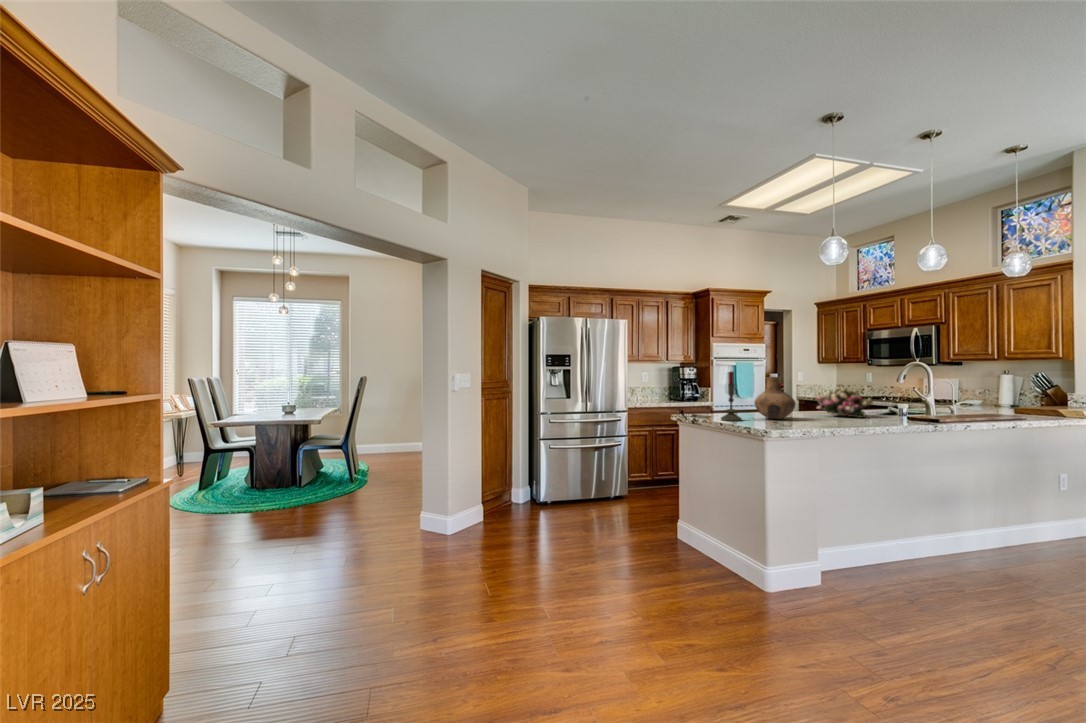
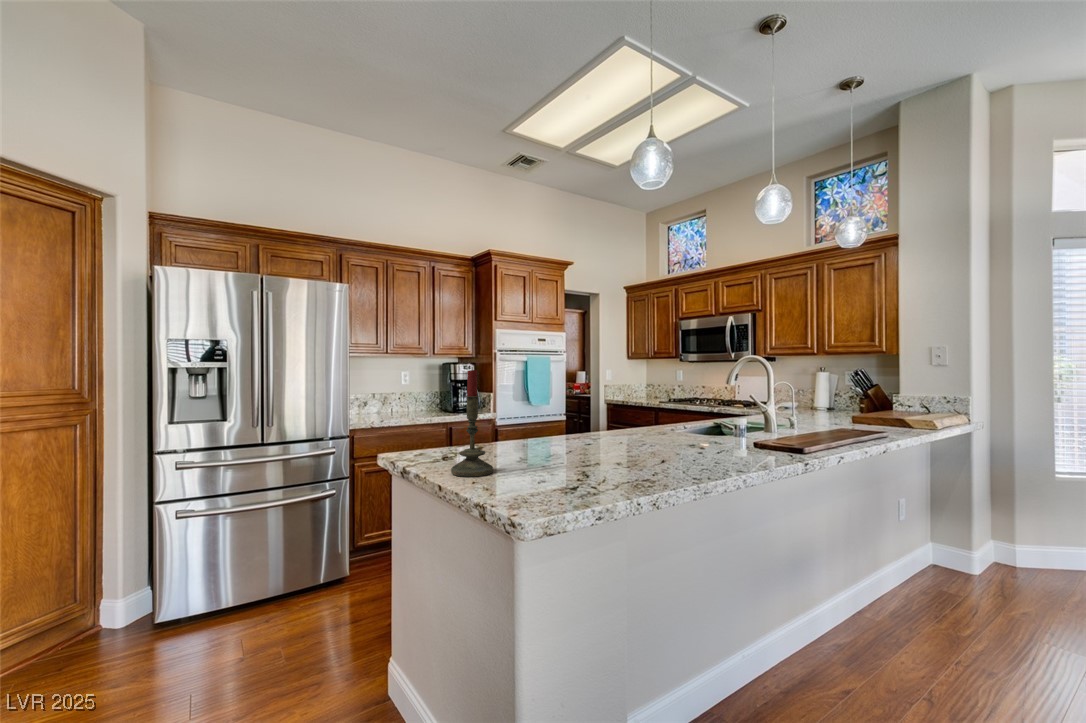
vase: present [754,377,796,419] -> none [522,379,594,462]
flower arrangement: present [816,387,872,418] -> none [627,395,710,448]

